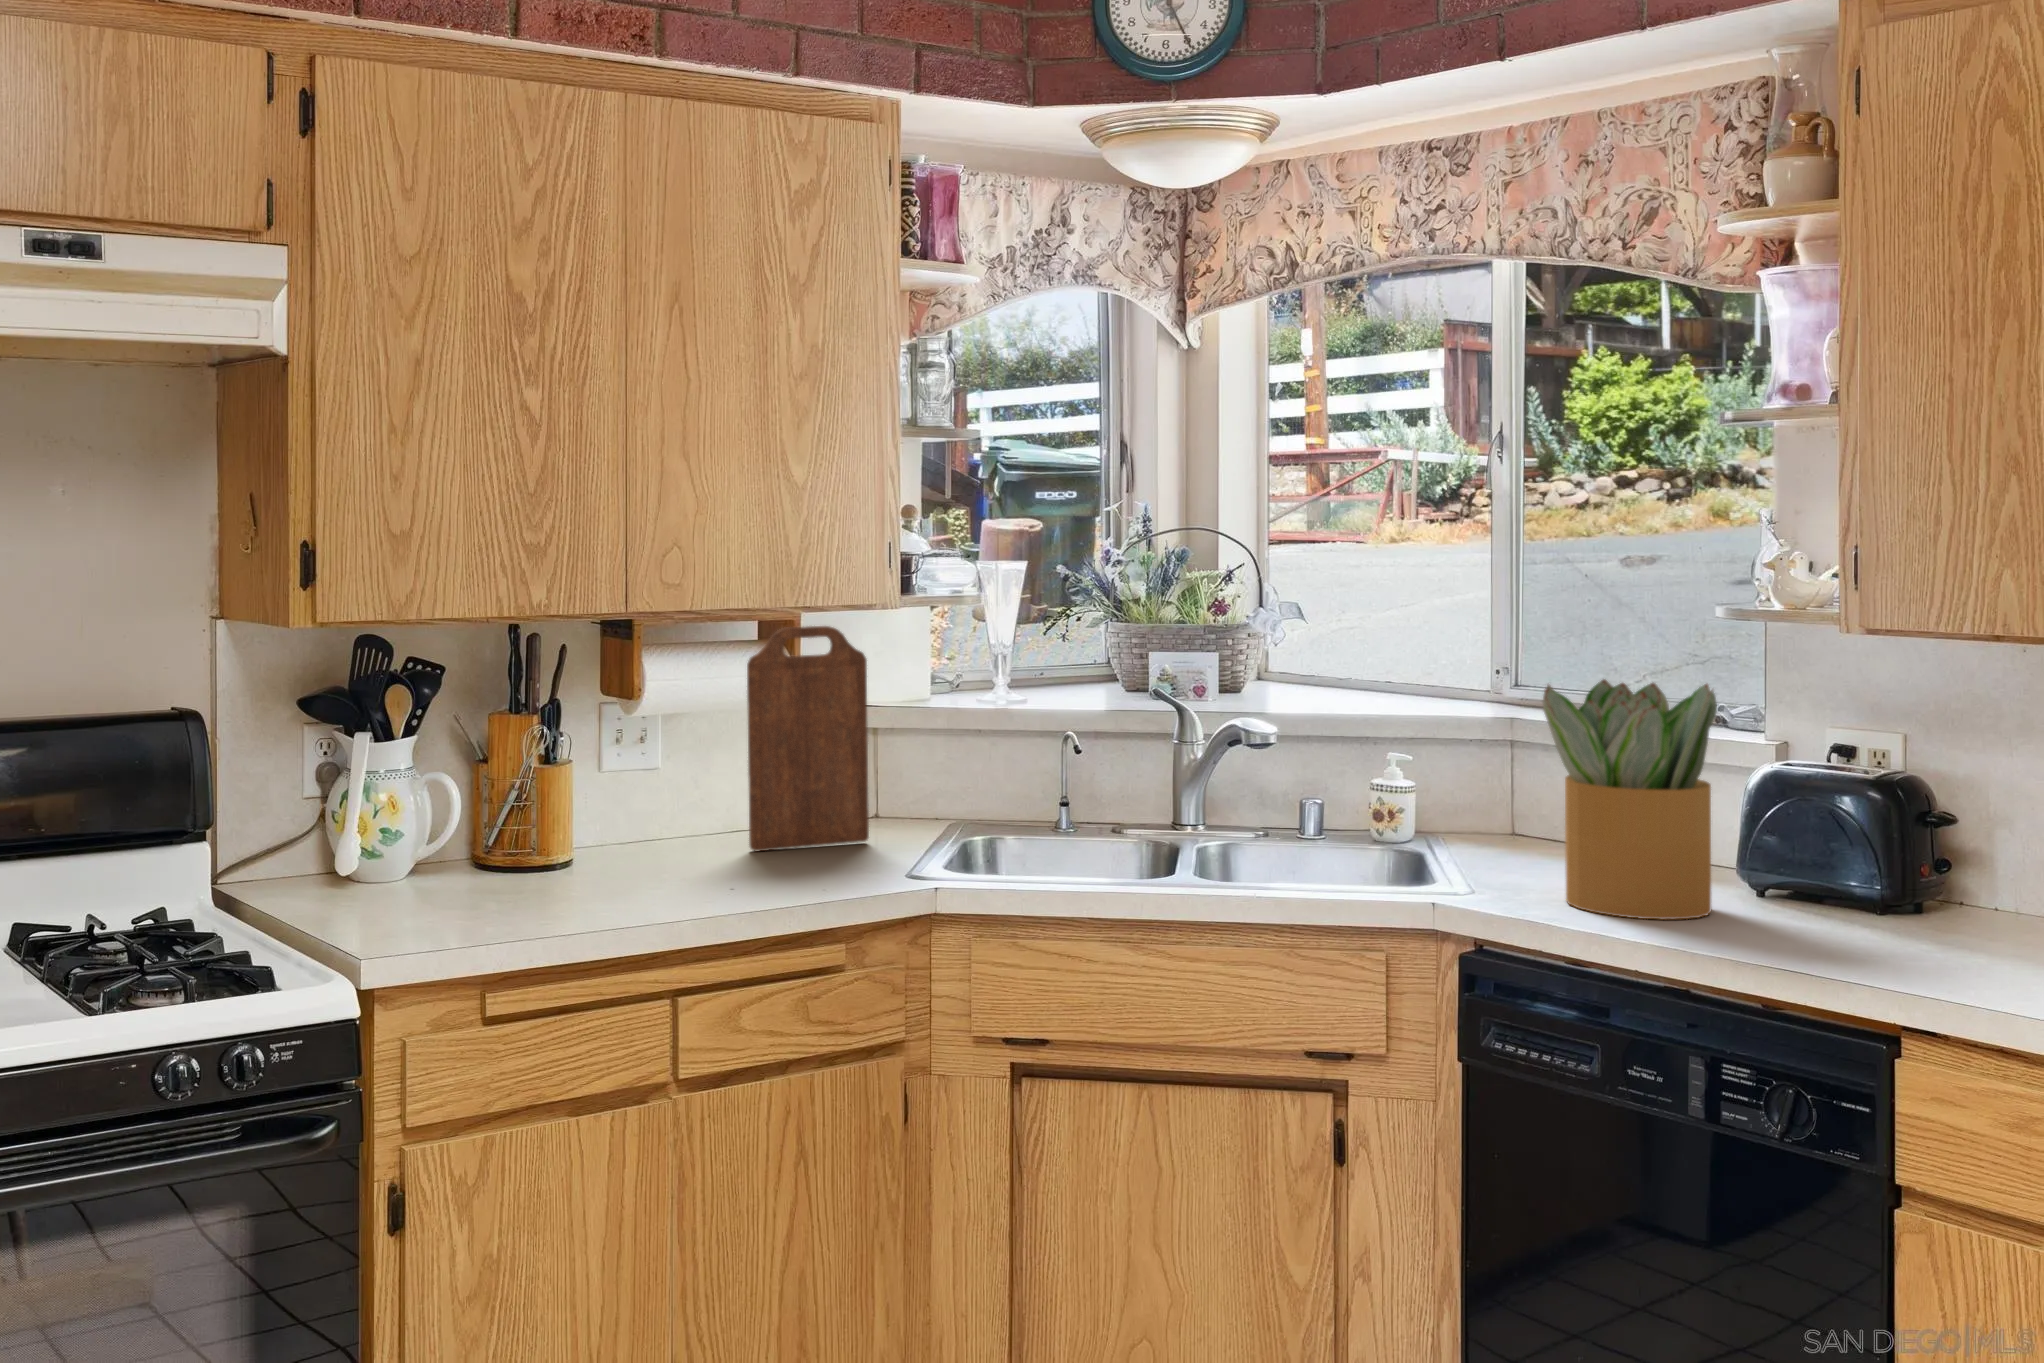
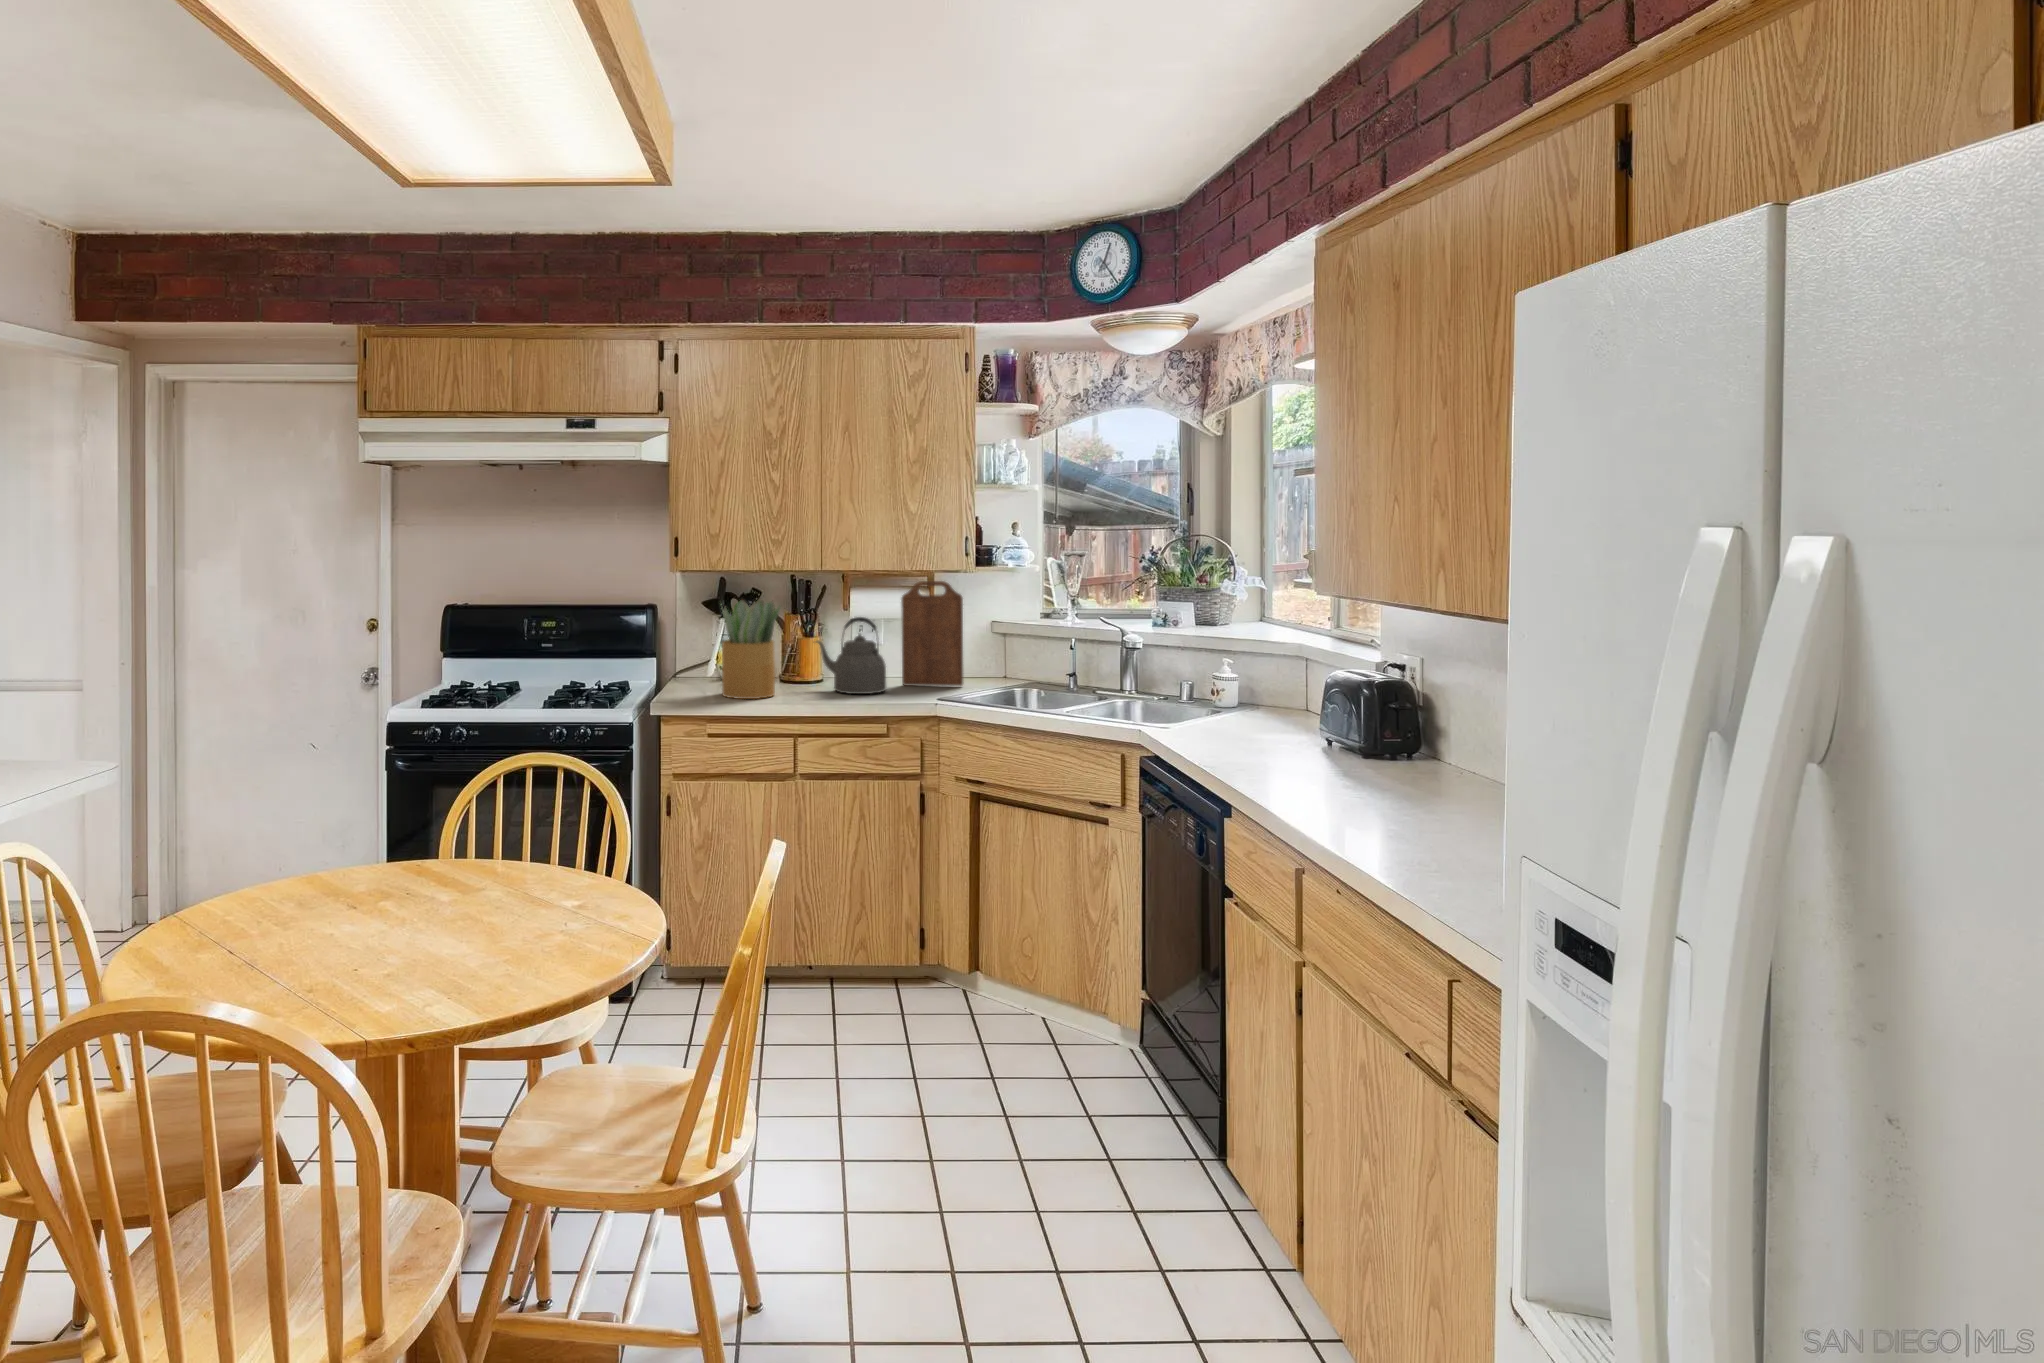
potted plant: present [1543,679,1717,919] -> present [721,600,780,699]
kettle: none [600,712,773,884] -> present [816,617,887,694]

